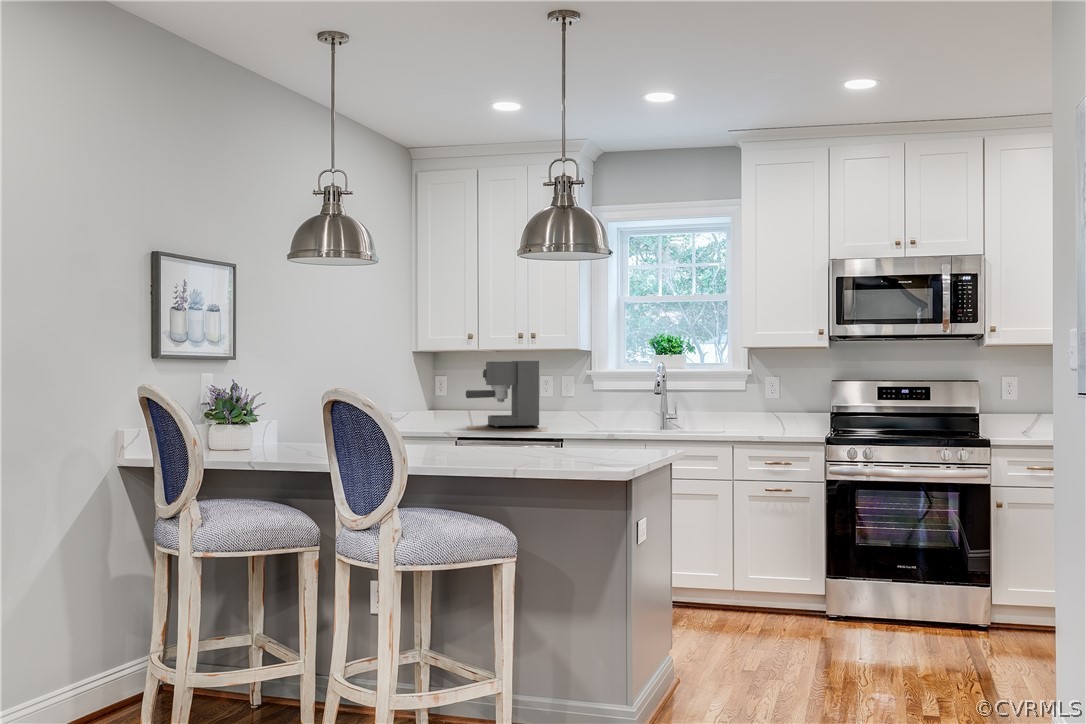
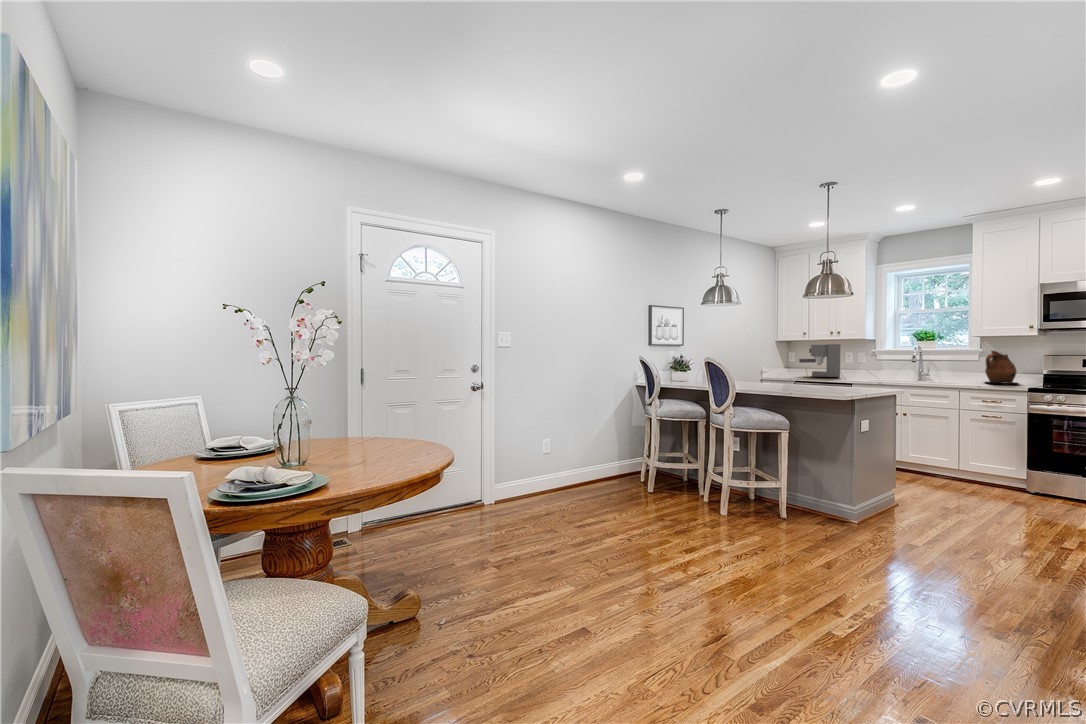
ceramic pitcher: none [755,373,806,429] -> present [985,351,1018,384]

